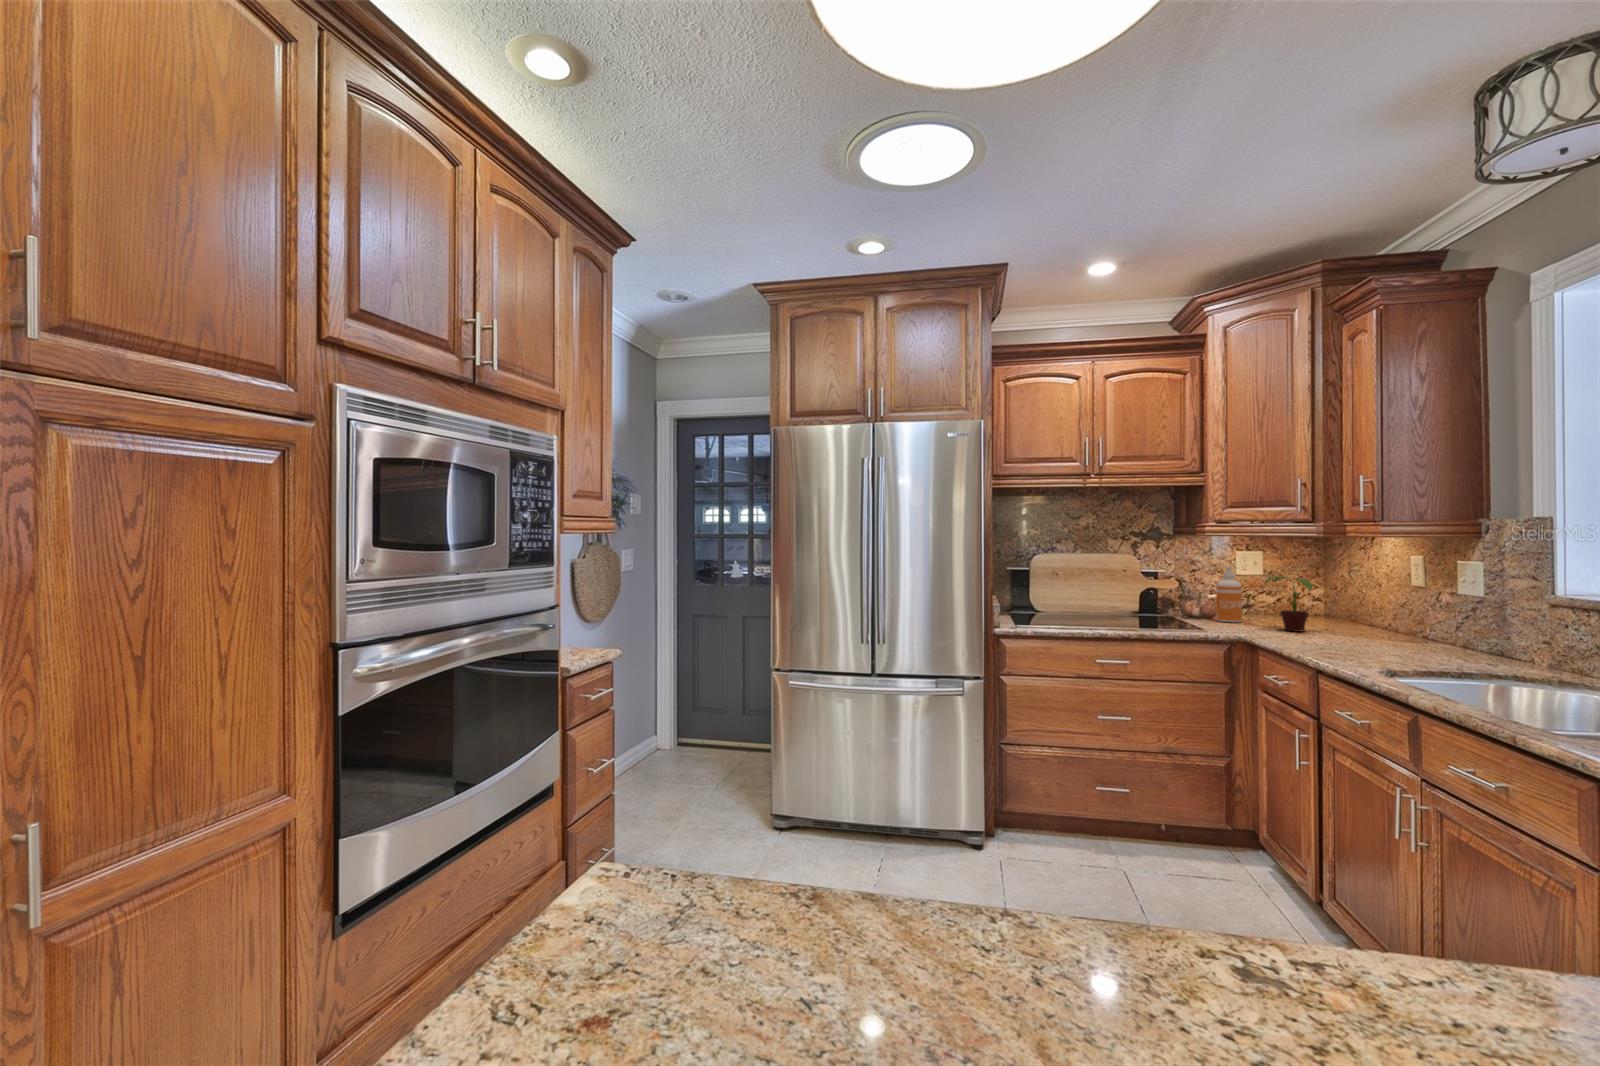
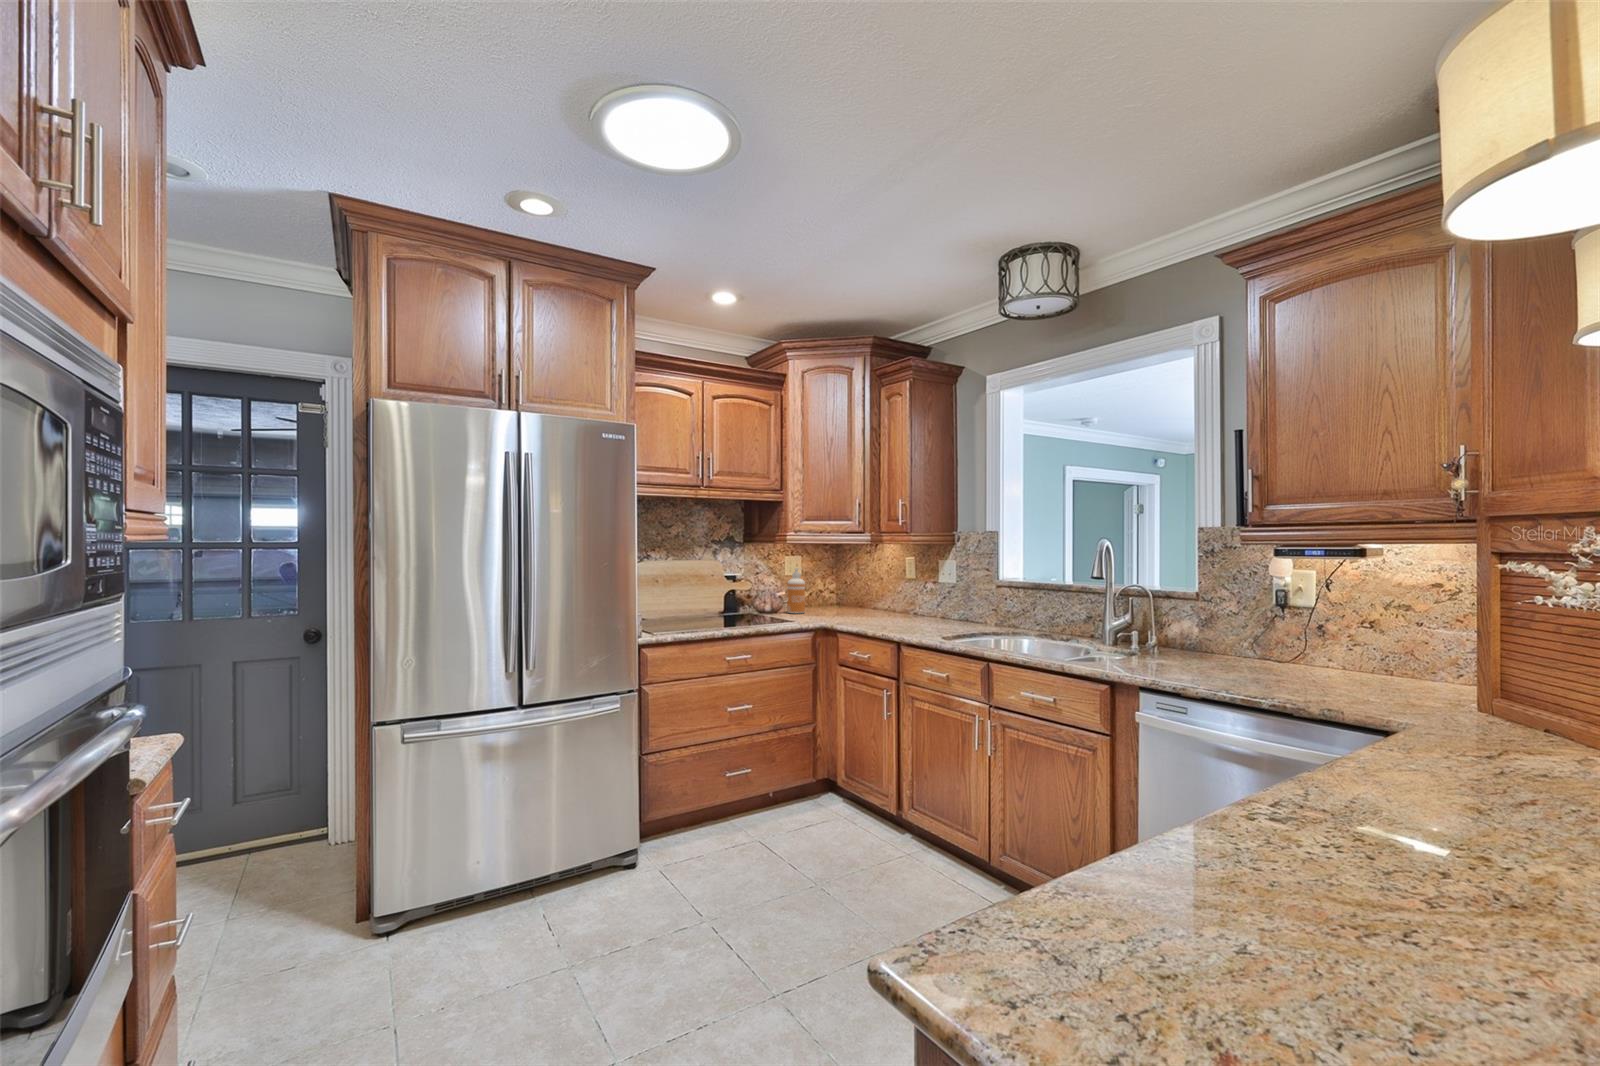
potted plant: present [1265,576,1317,632] -> none [828,574,862,617]

